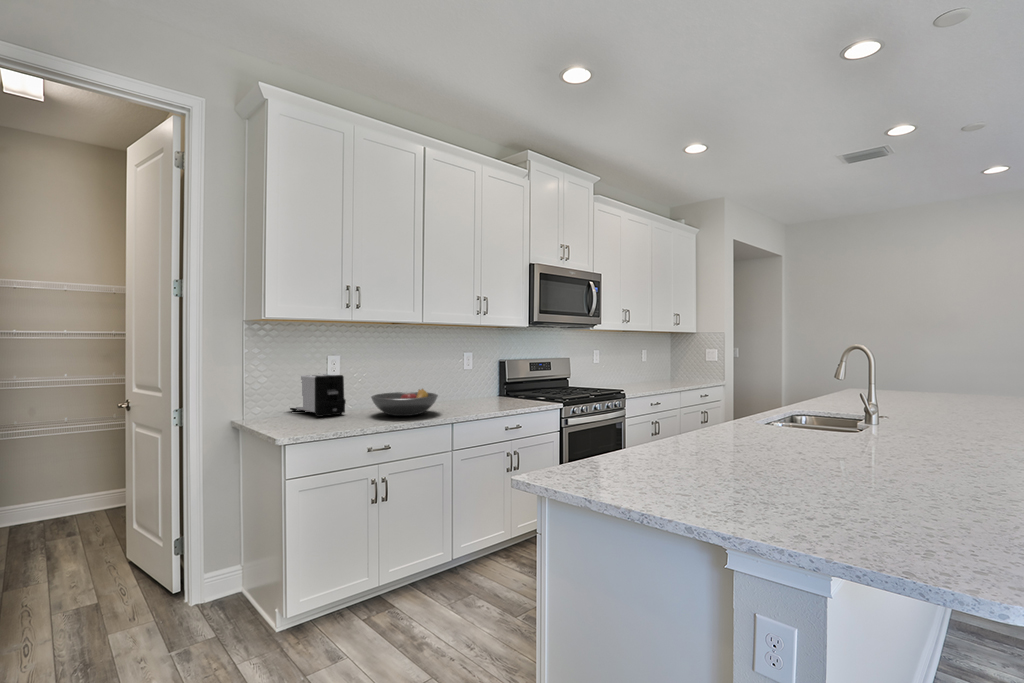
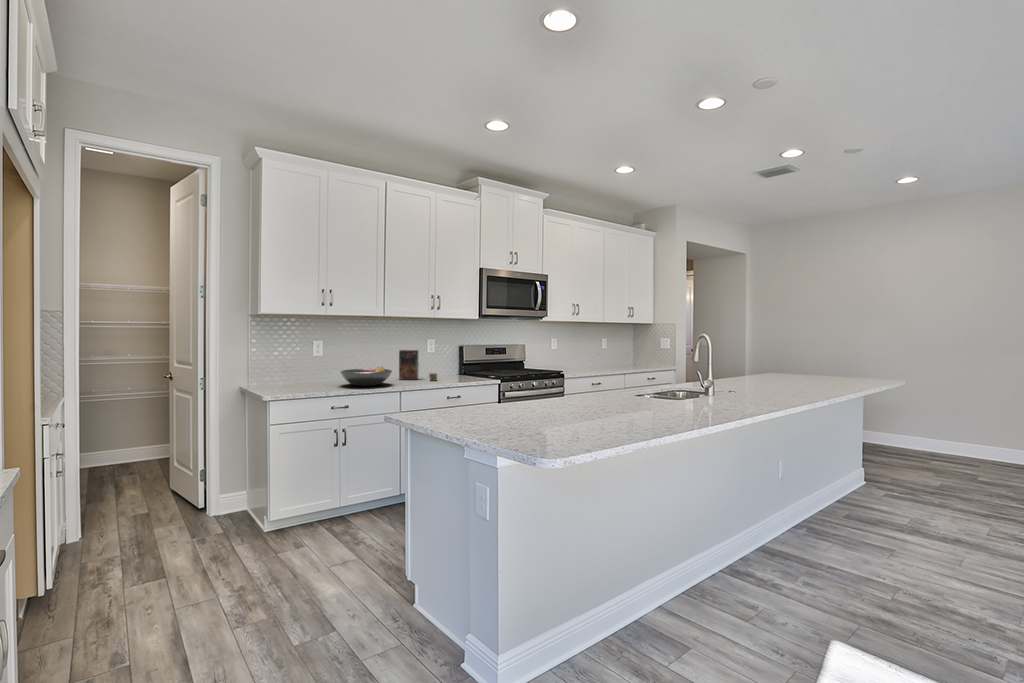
cereal box: none [438,366,488,405] -> present [399,350,437,381]
toaster: present [290,373,346,417] -> none [284,354,323,385]

